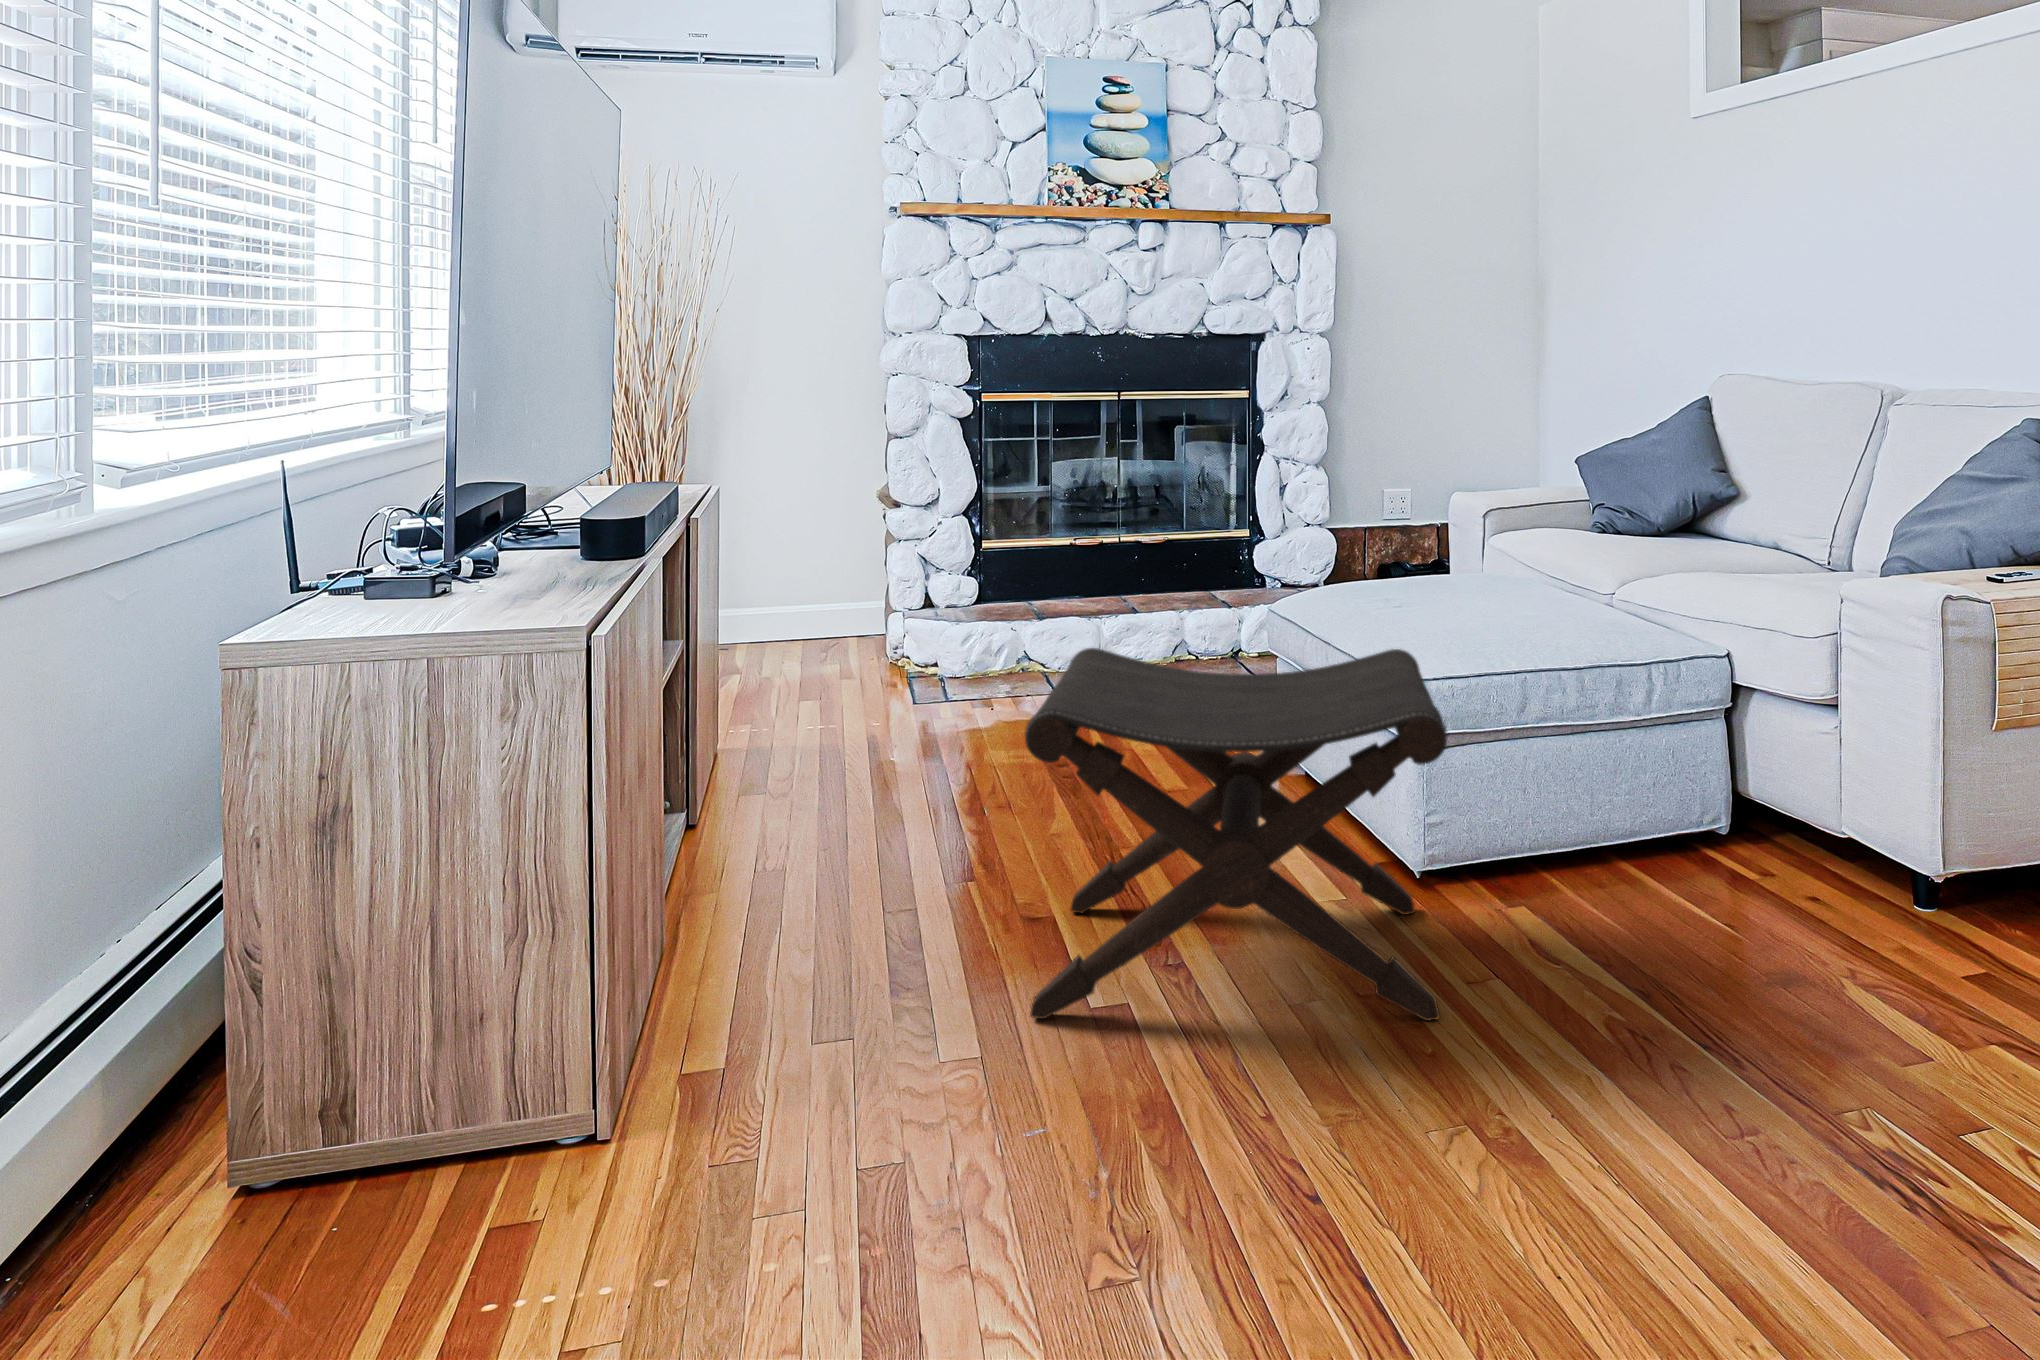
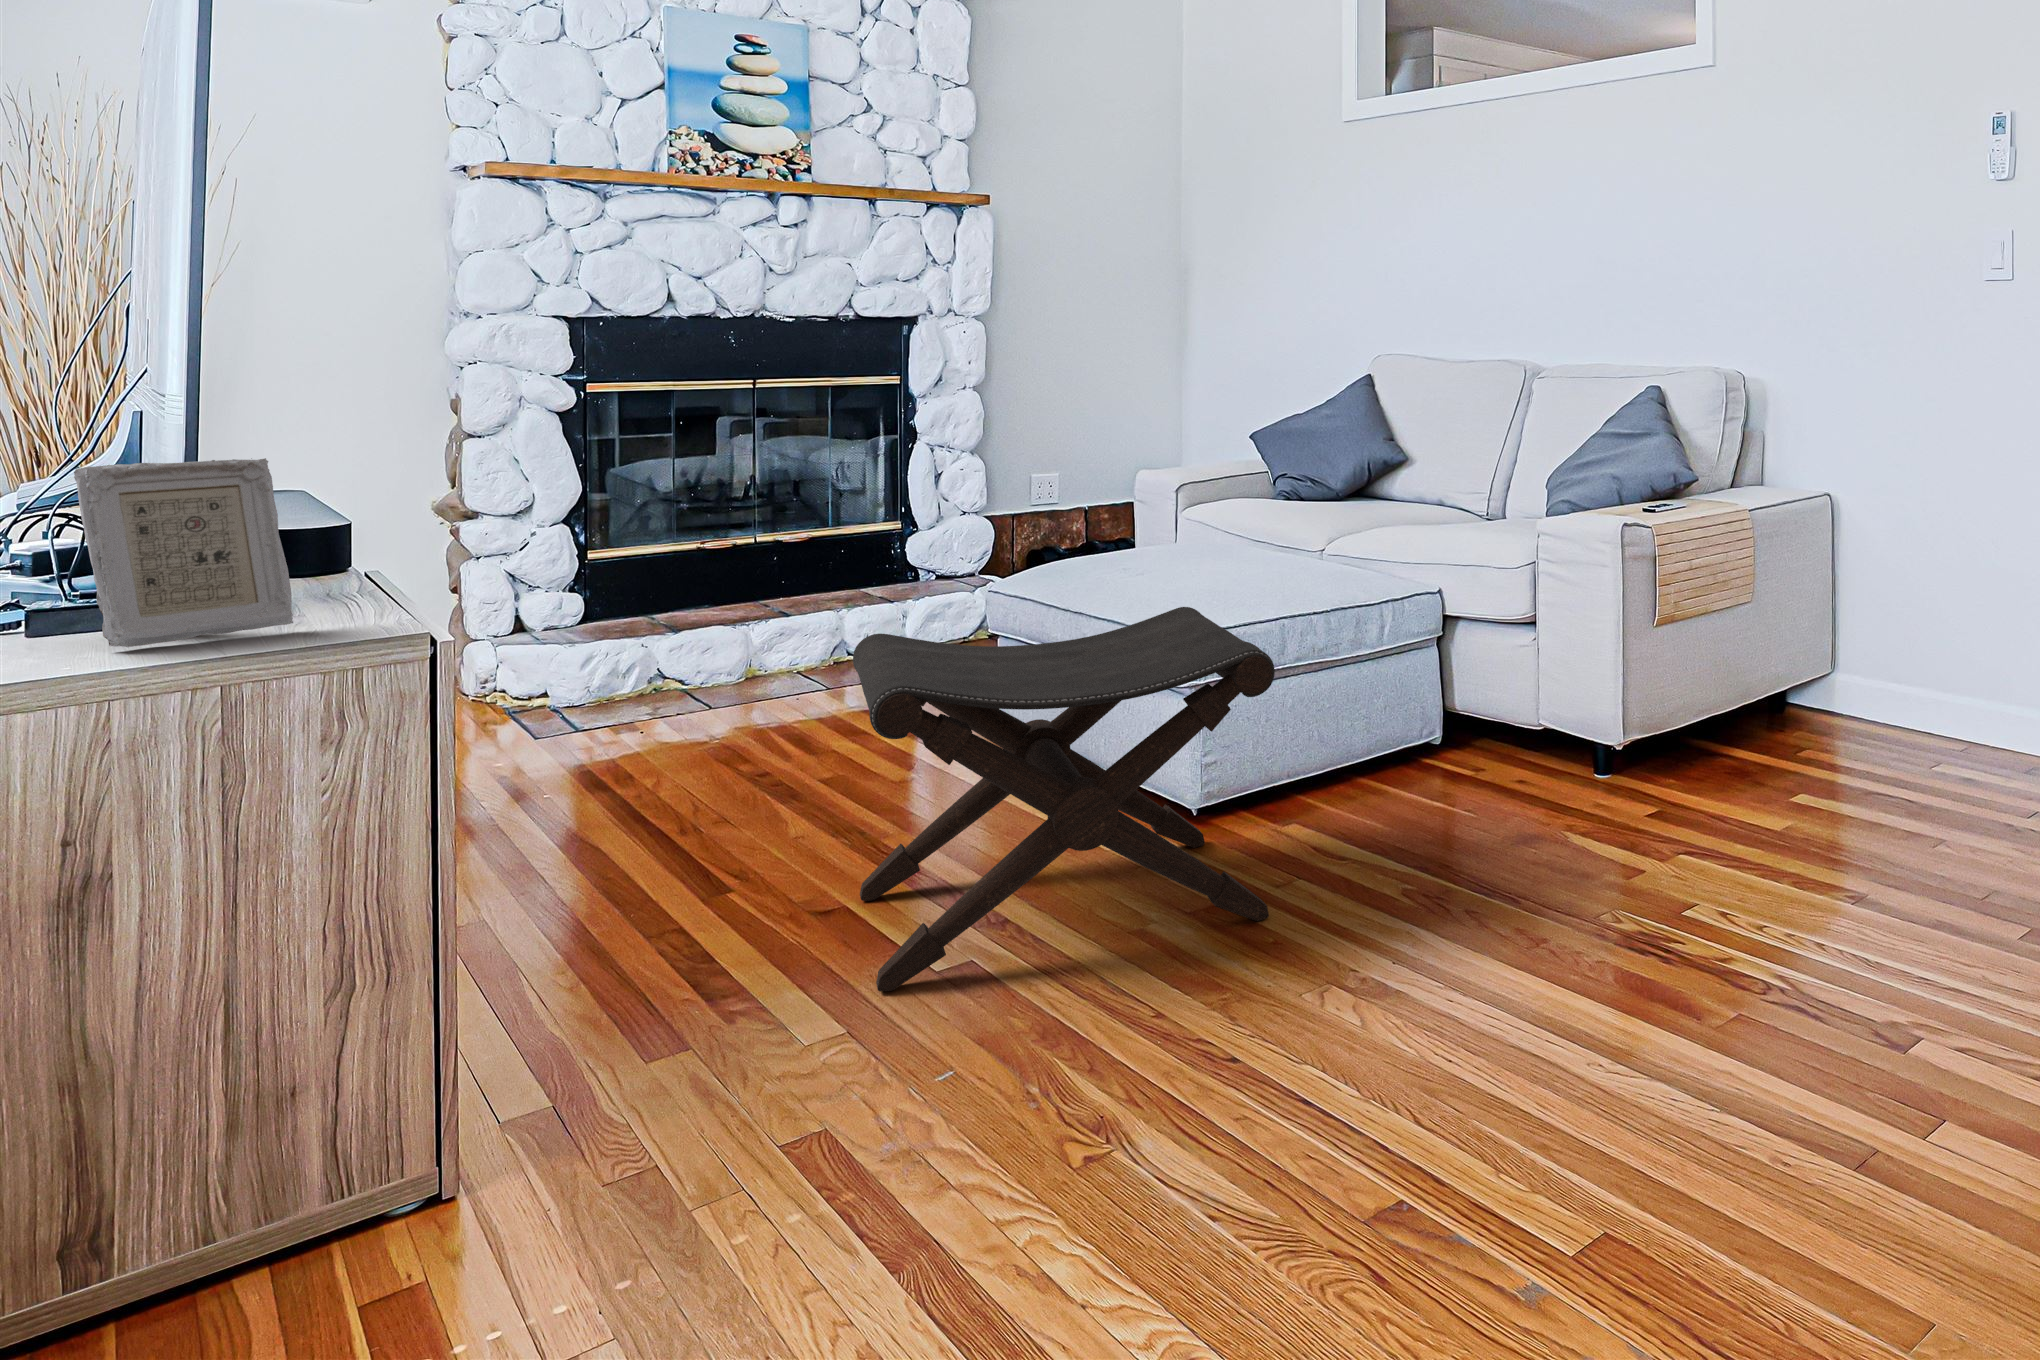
picture frame: none [371,455,518,612] -> present [74,458,293,647]

